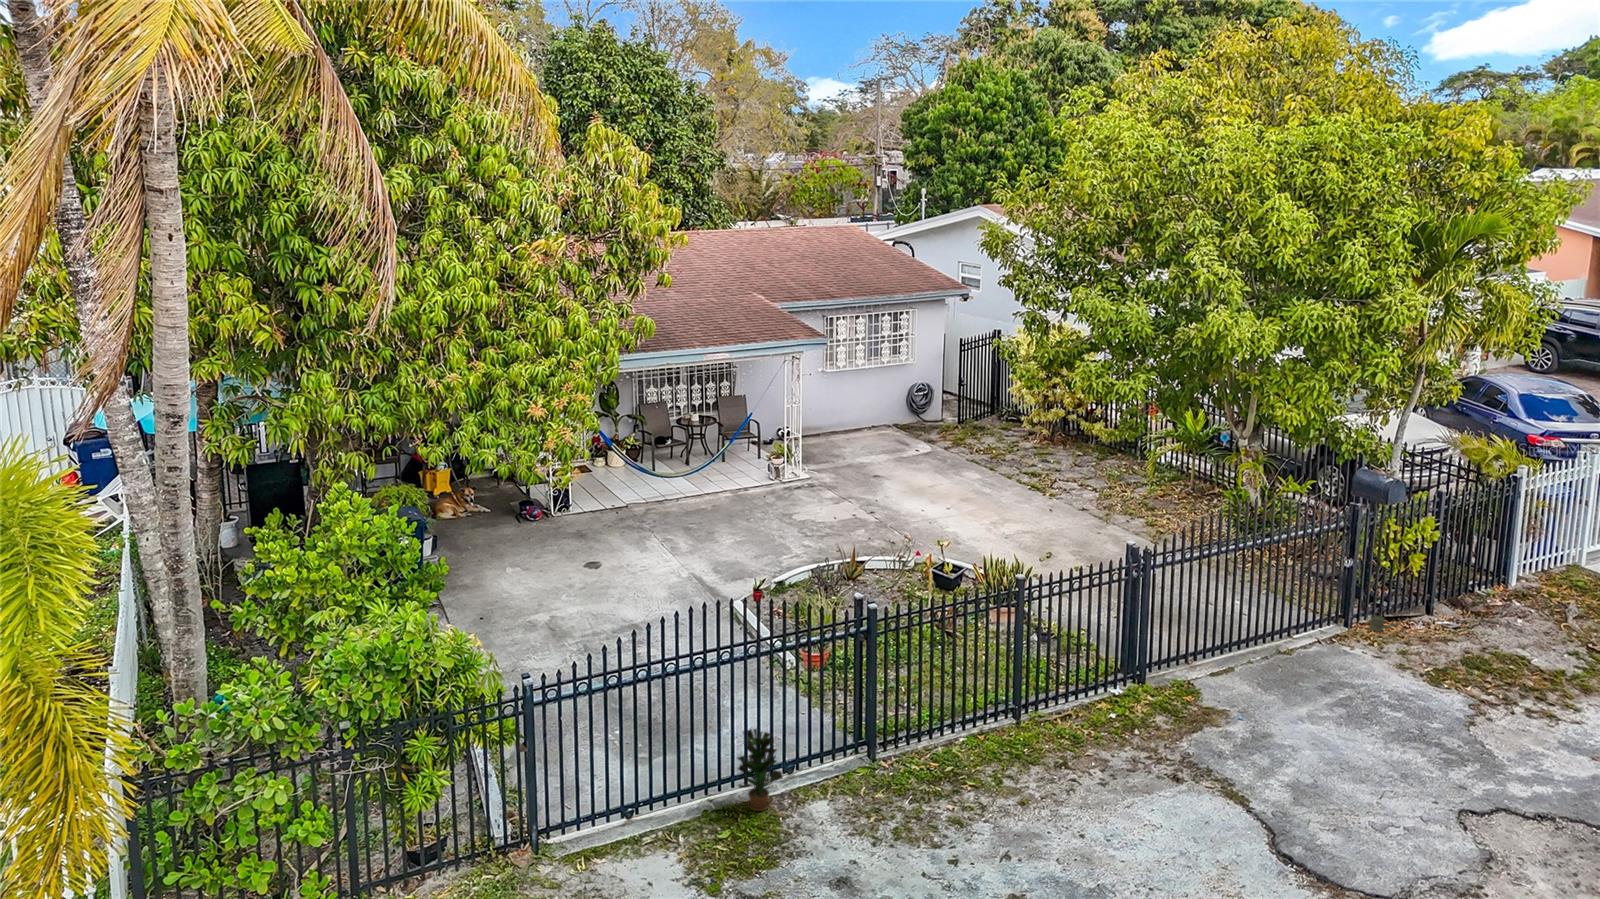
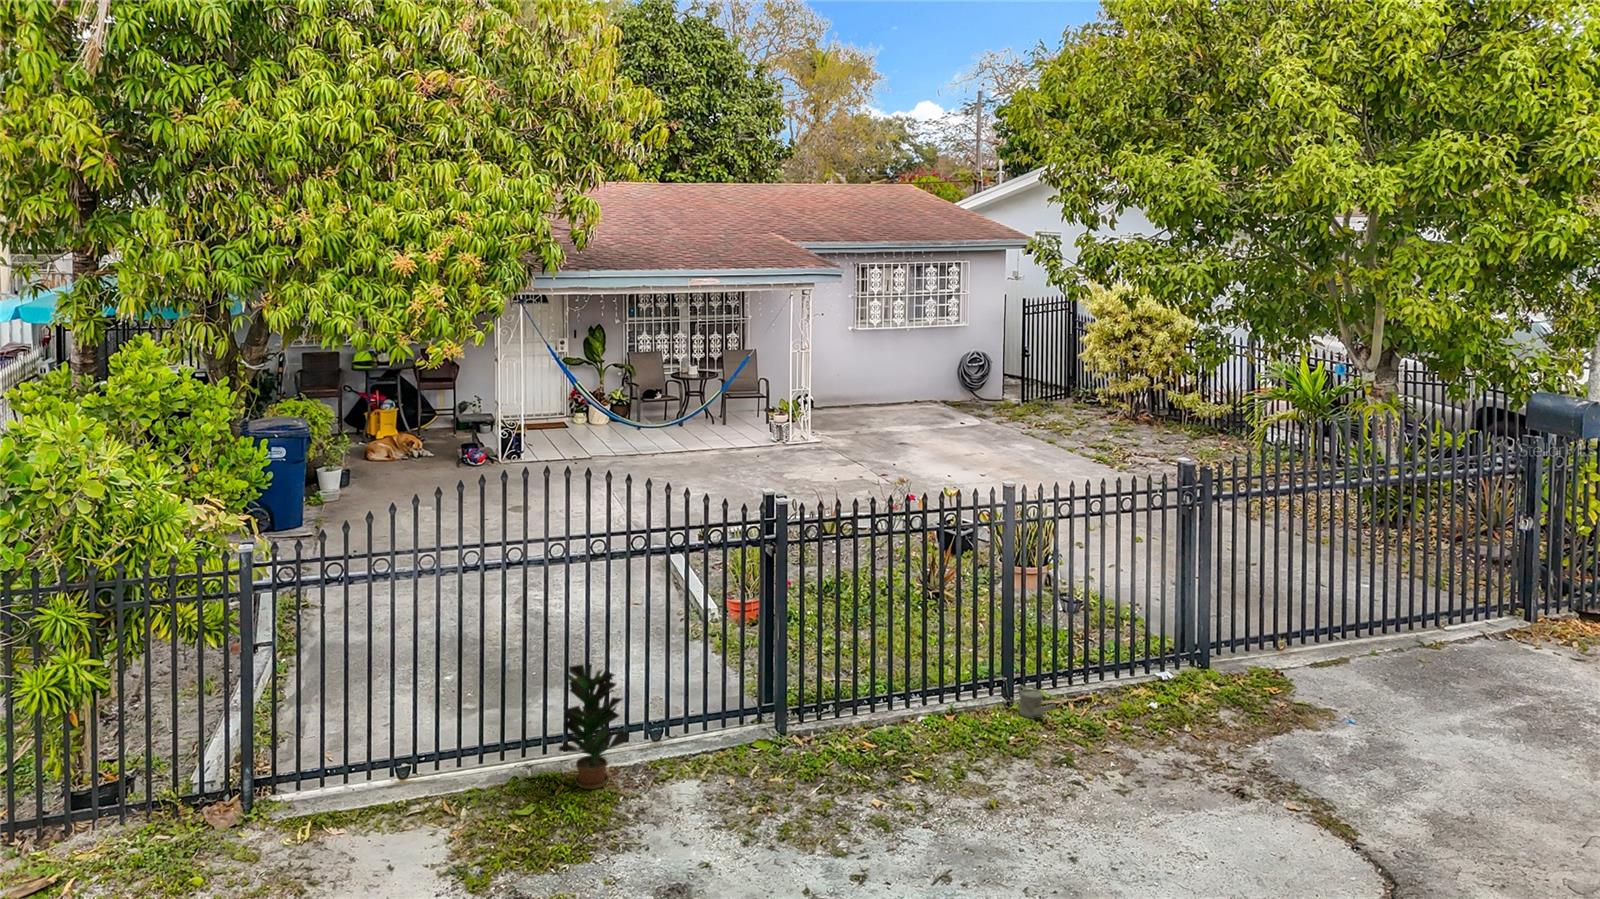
watering can: present [1366,614,1398,632] -> present [1018,685,1056,718]

